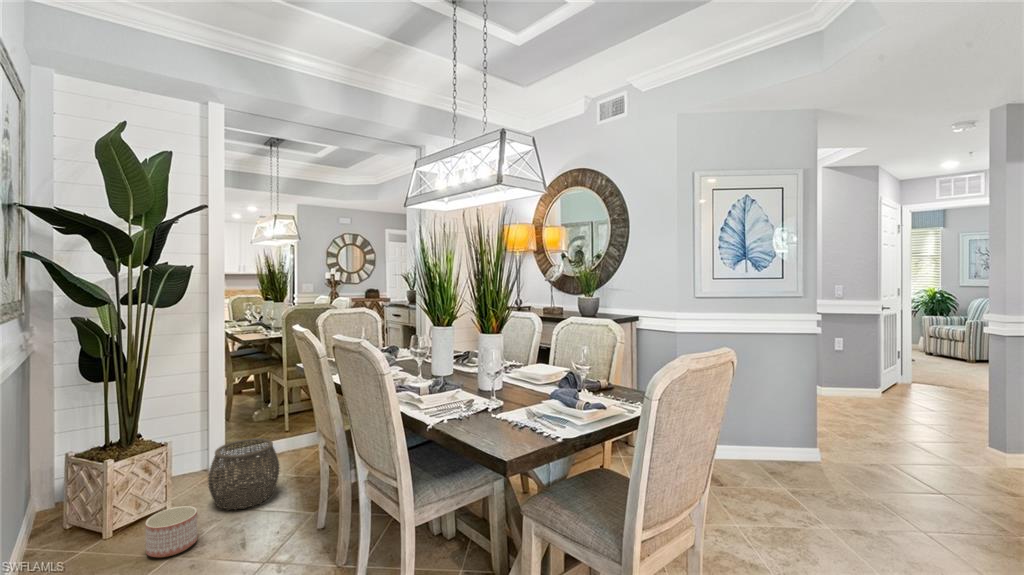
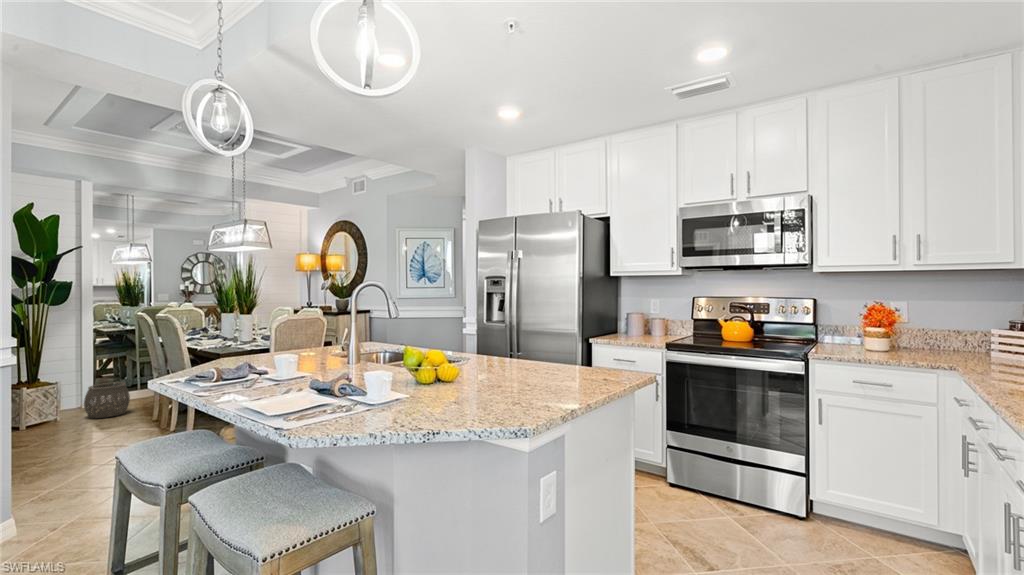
planter: present [146,506,198,558] -> none [49,410,79,432]

